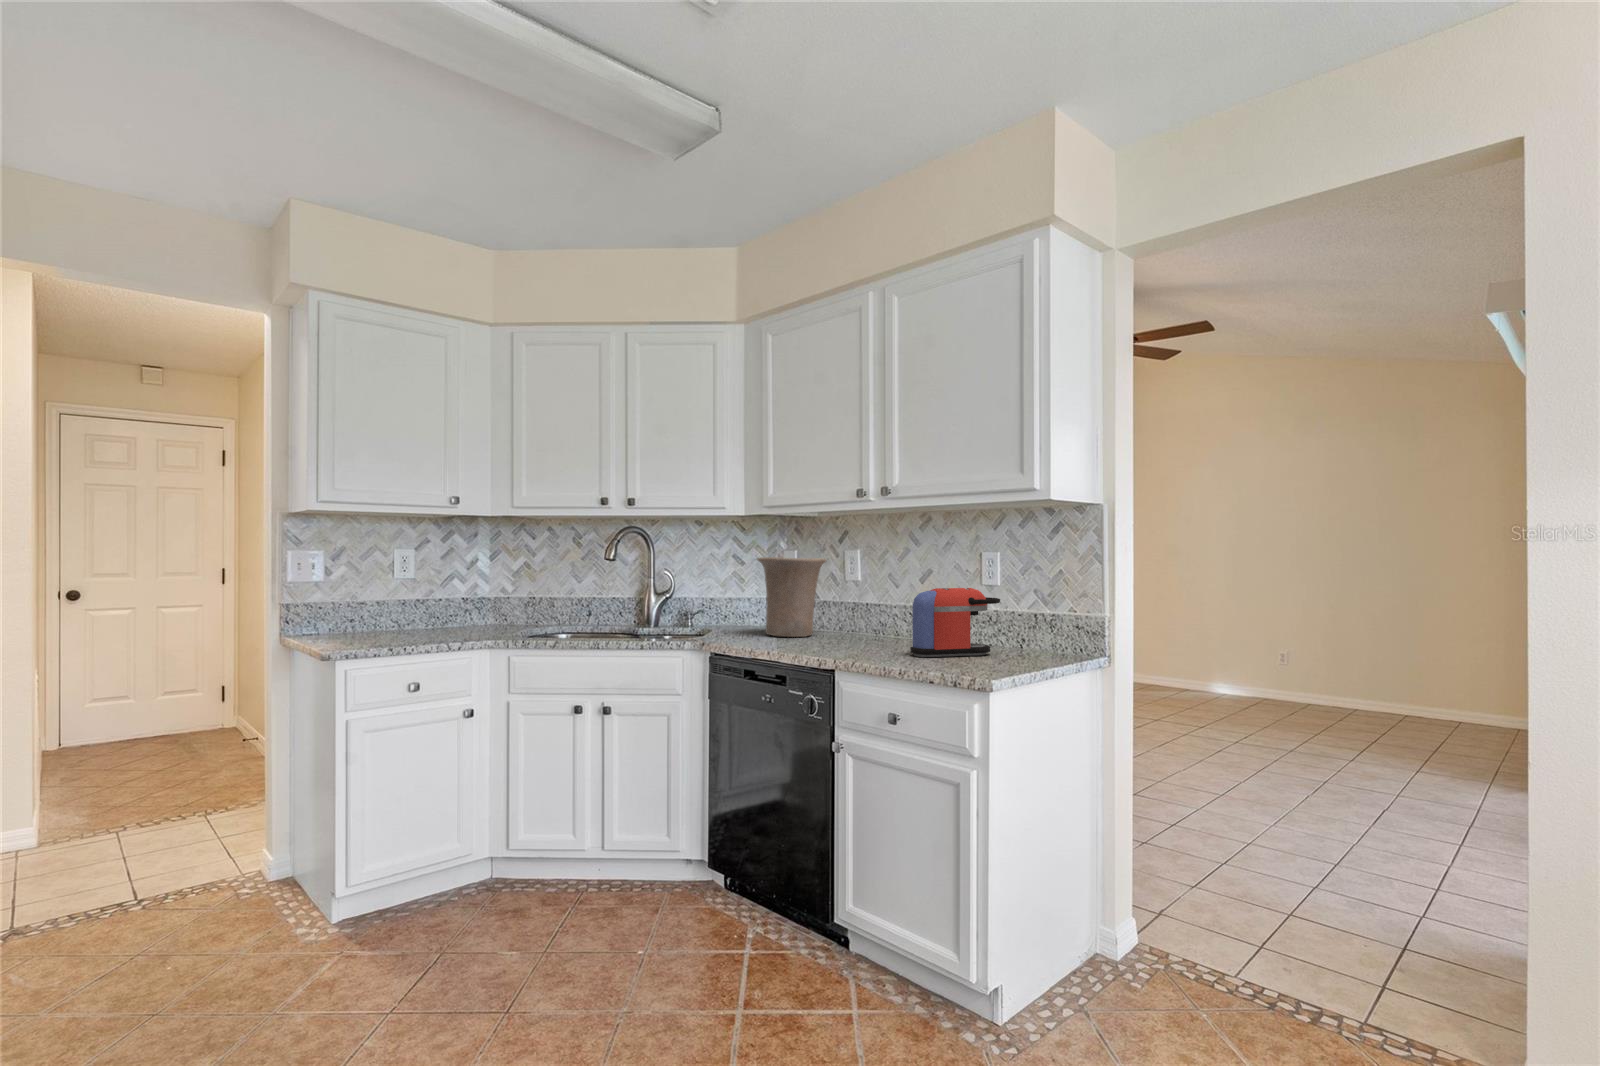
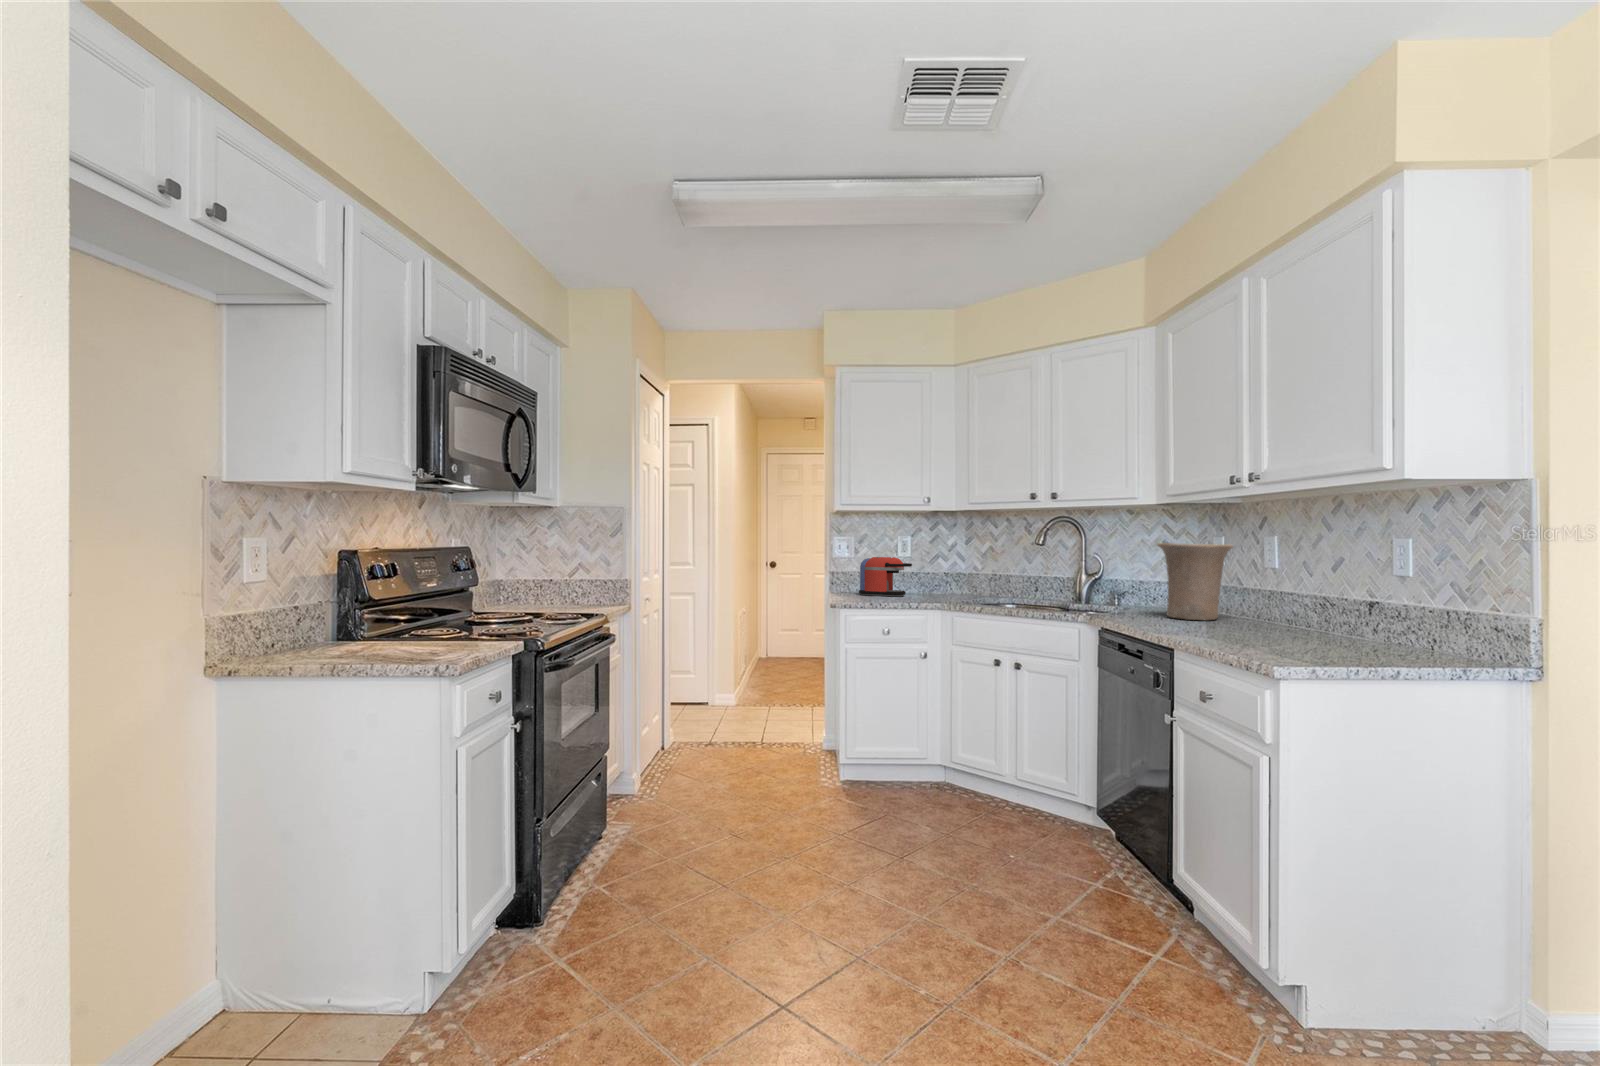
coffee maker: present [910,588,1000,657] -> present [859,557,912,596]

